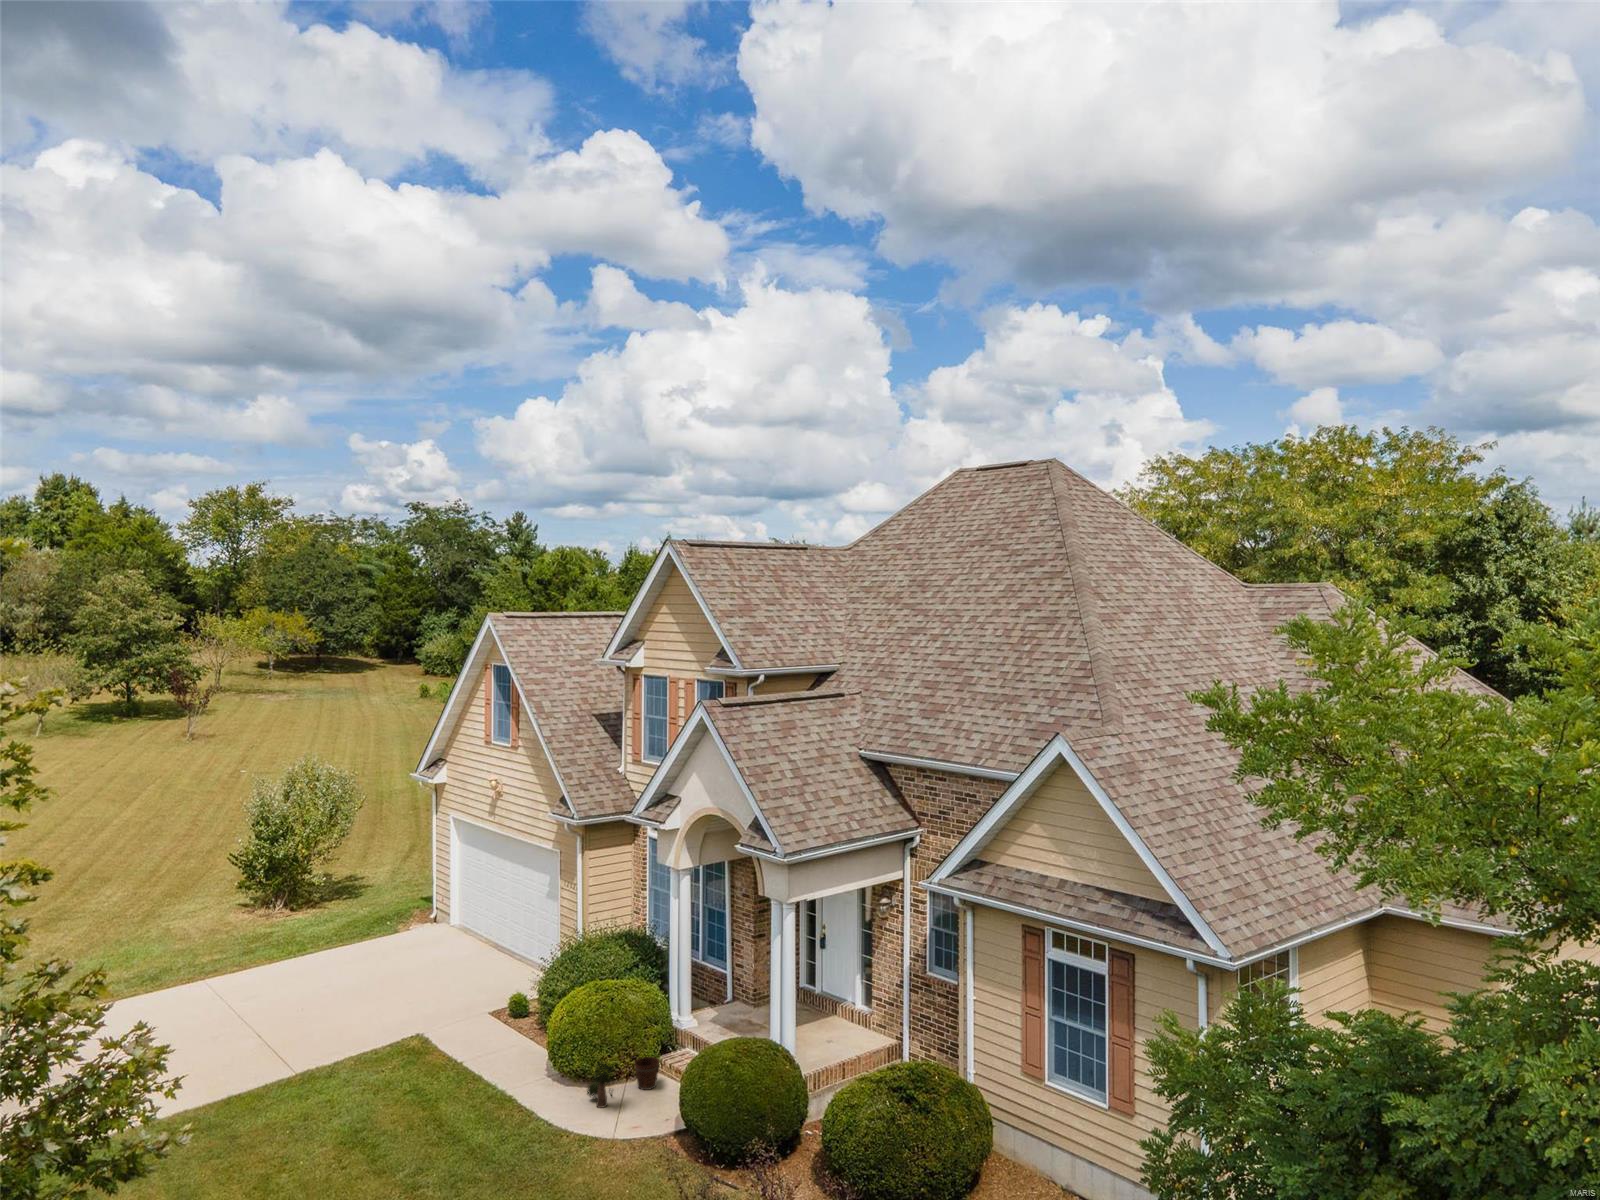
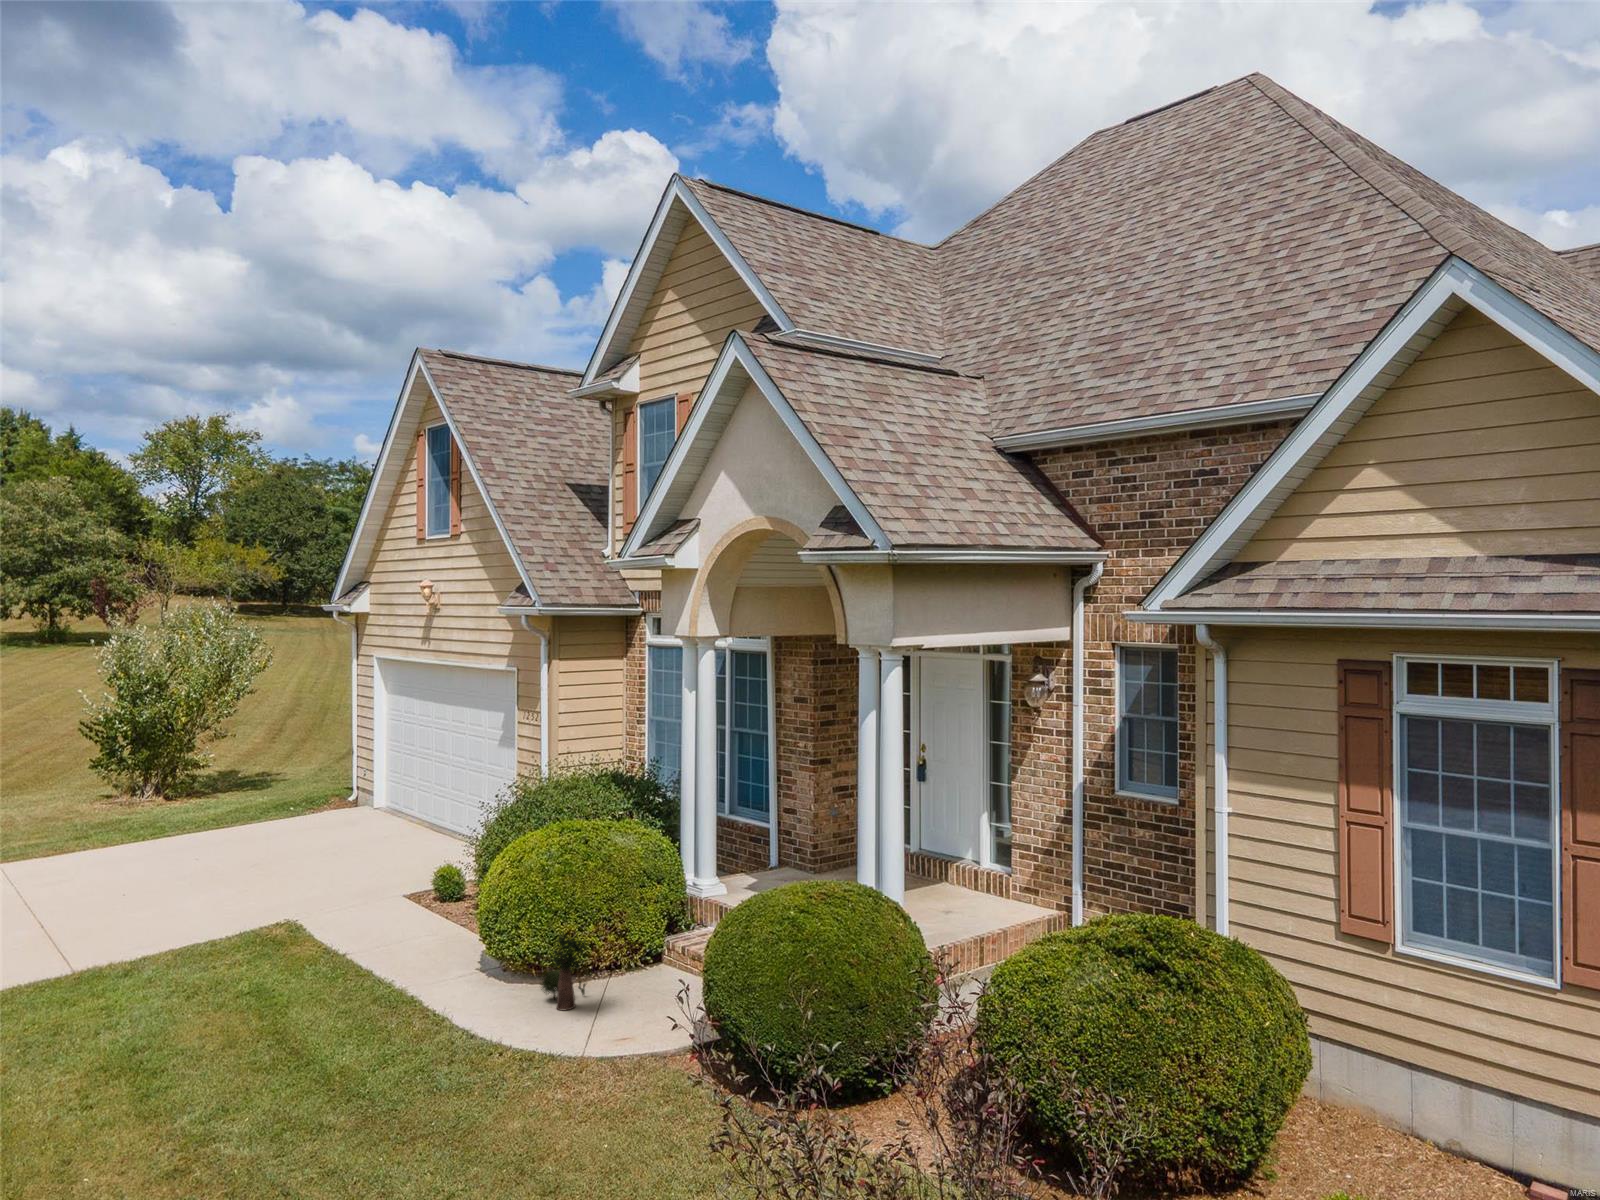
bucket: present [634,1057,659,1090] -> none [622,934,664,986]

